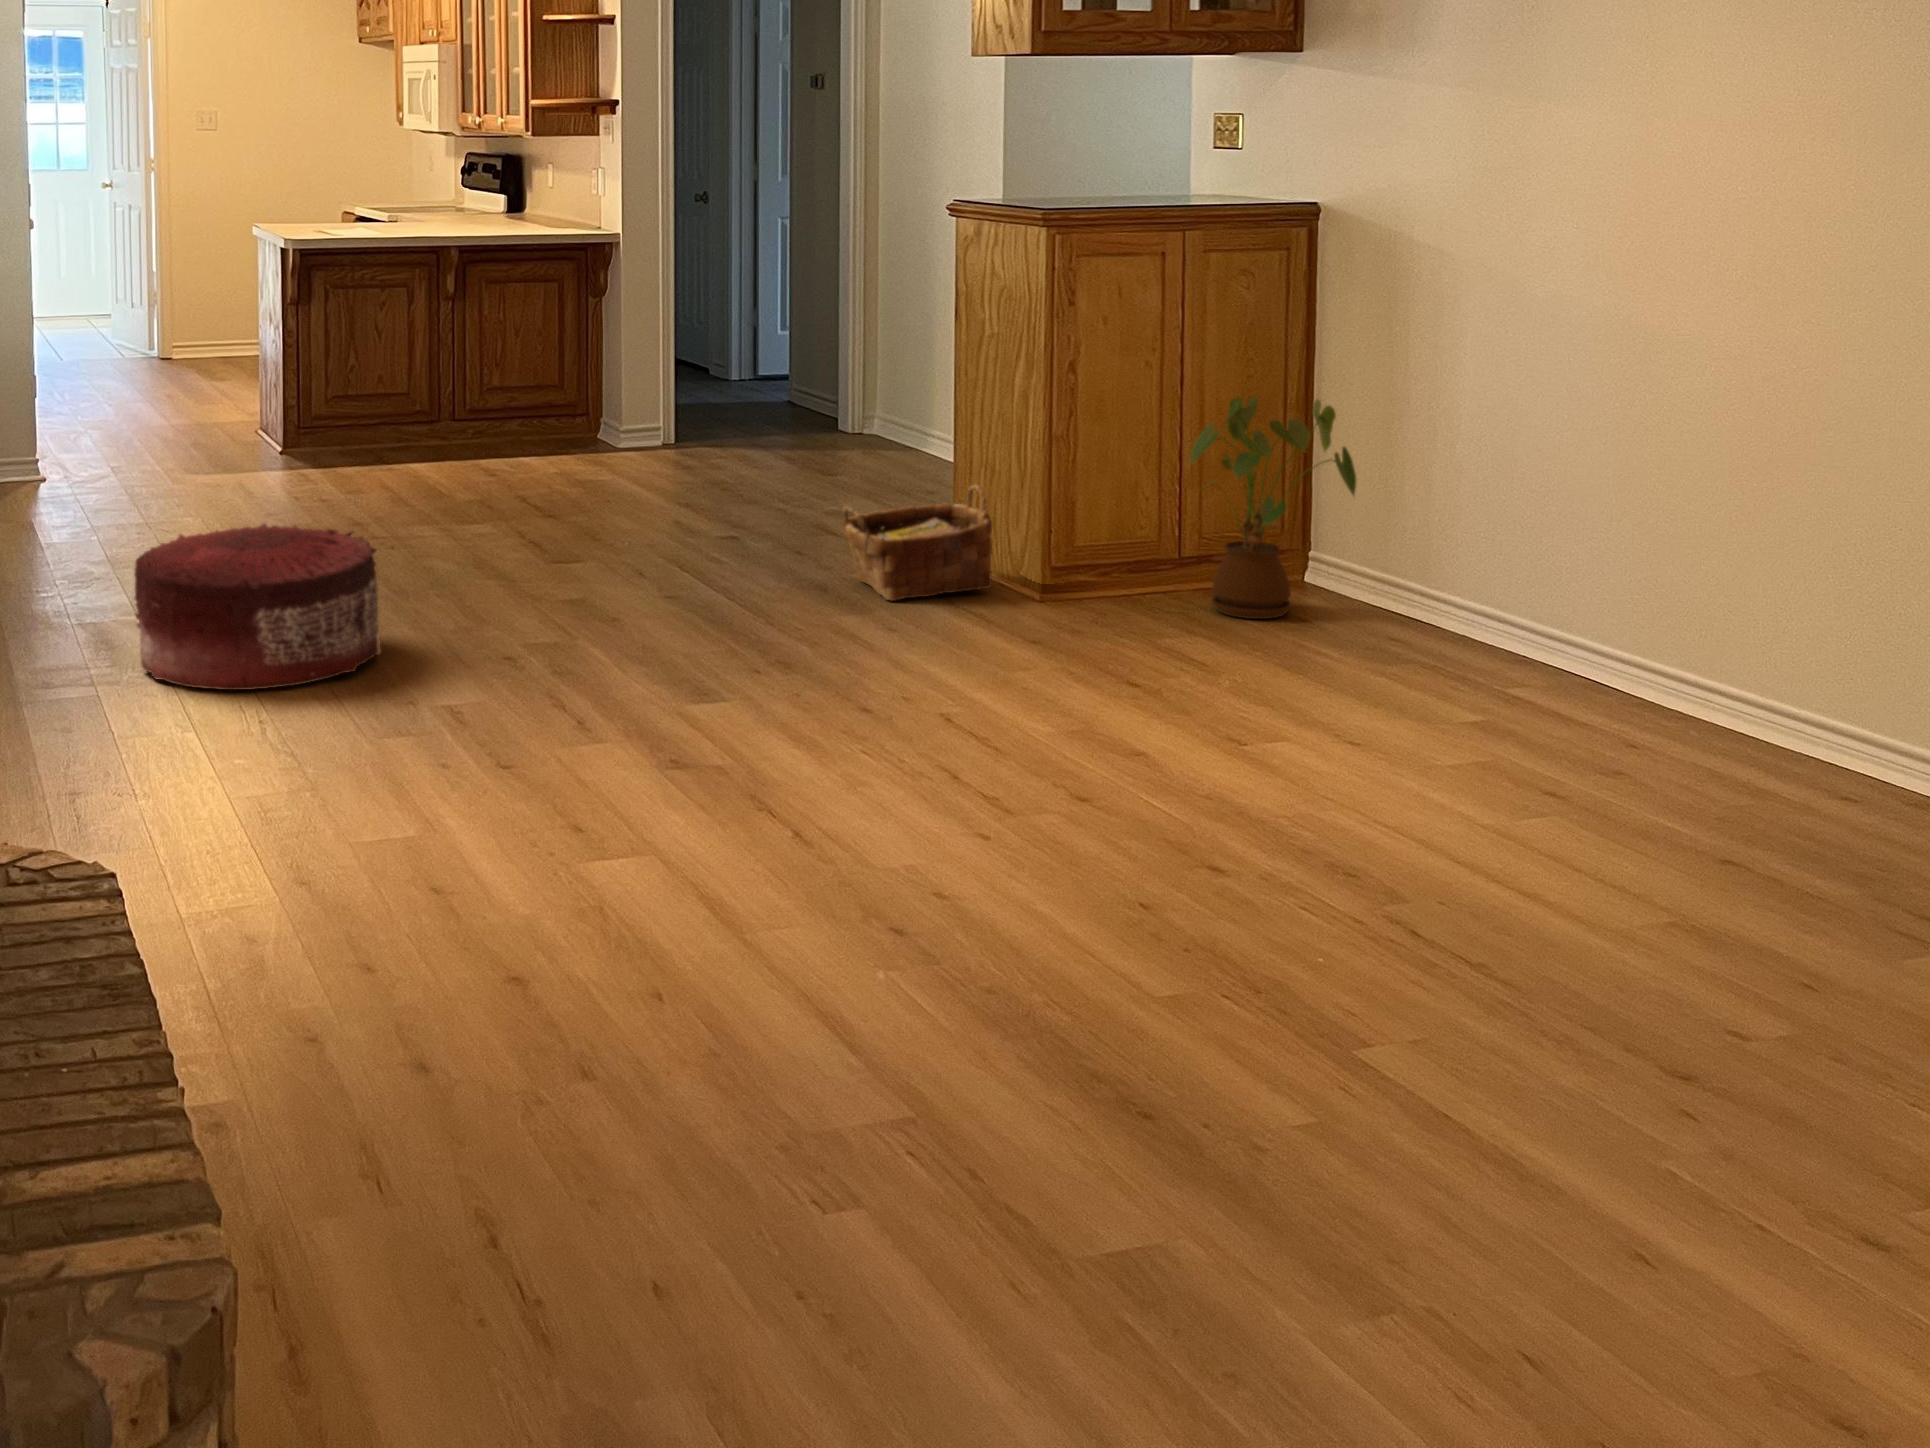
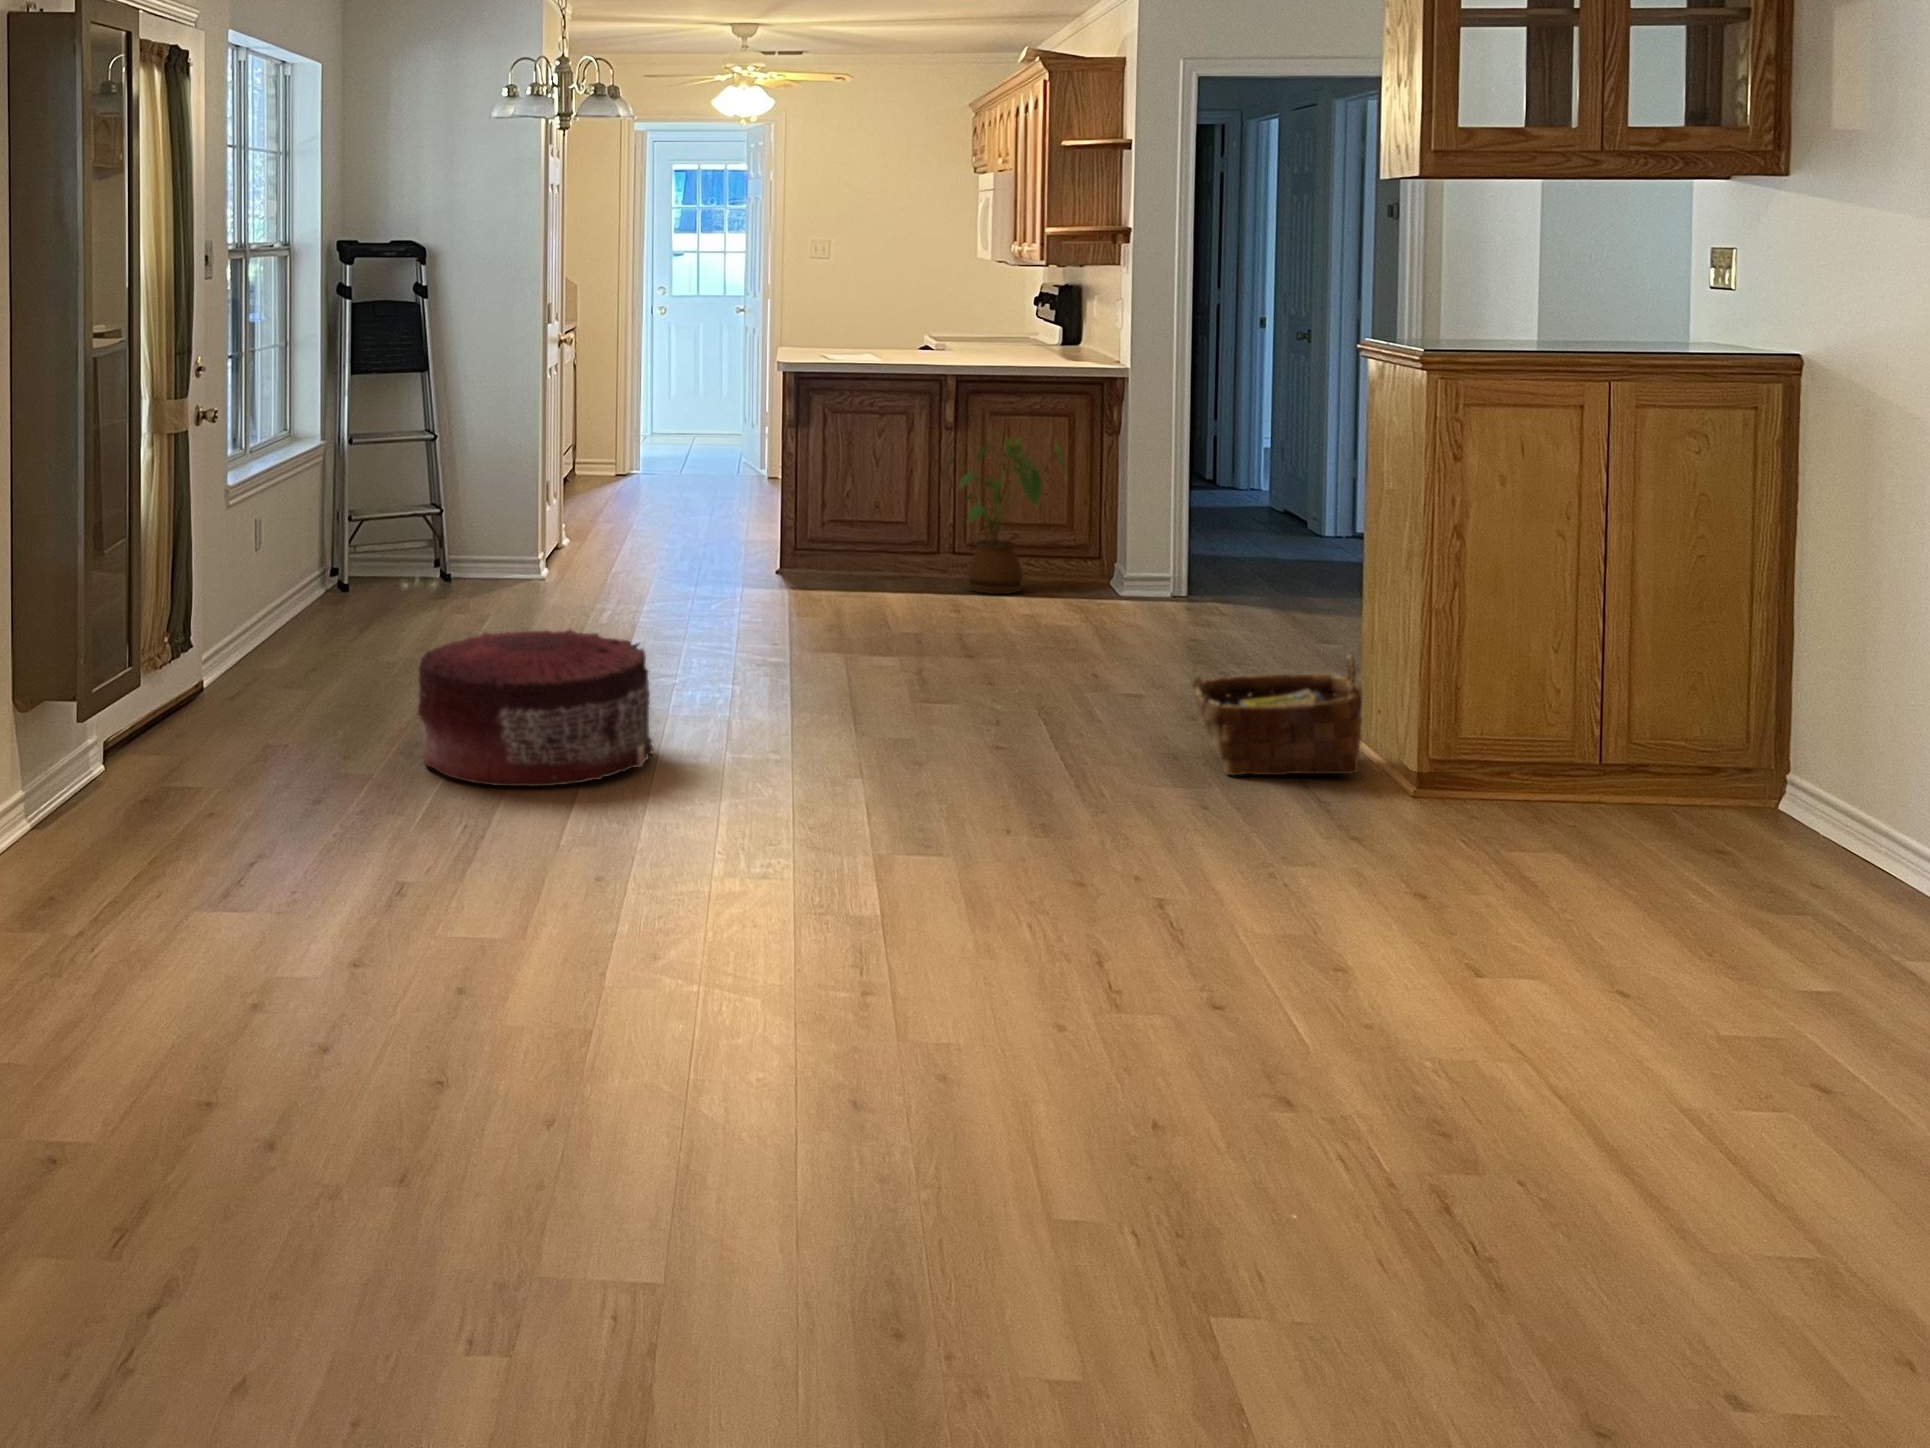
house plant: present [1190,396,1356,619] -> present [942,438,1065,594]

